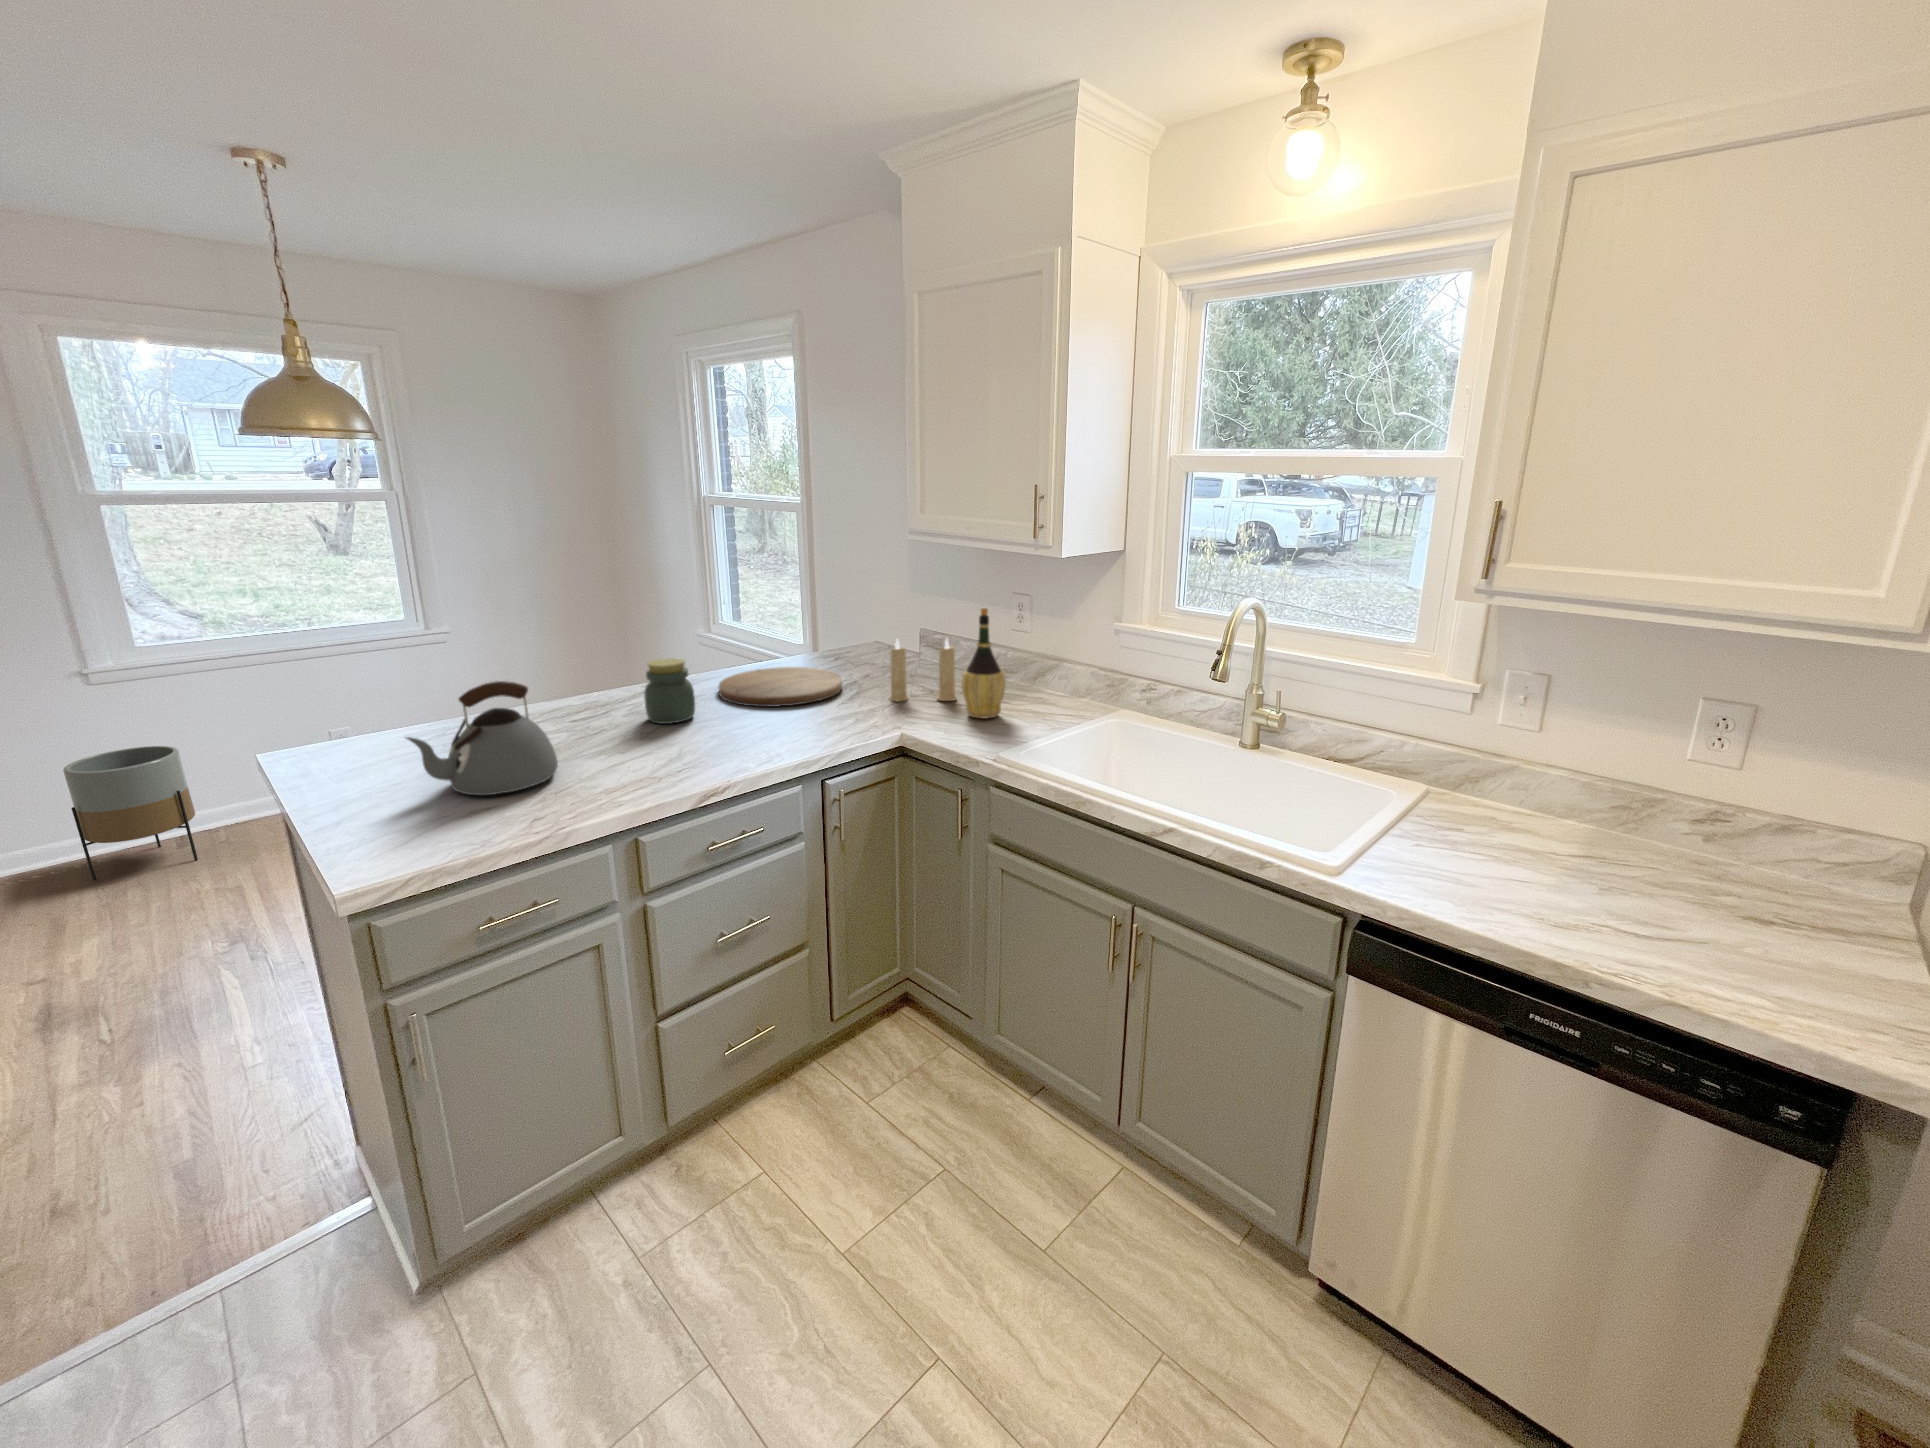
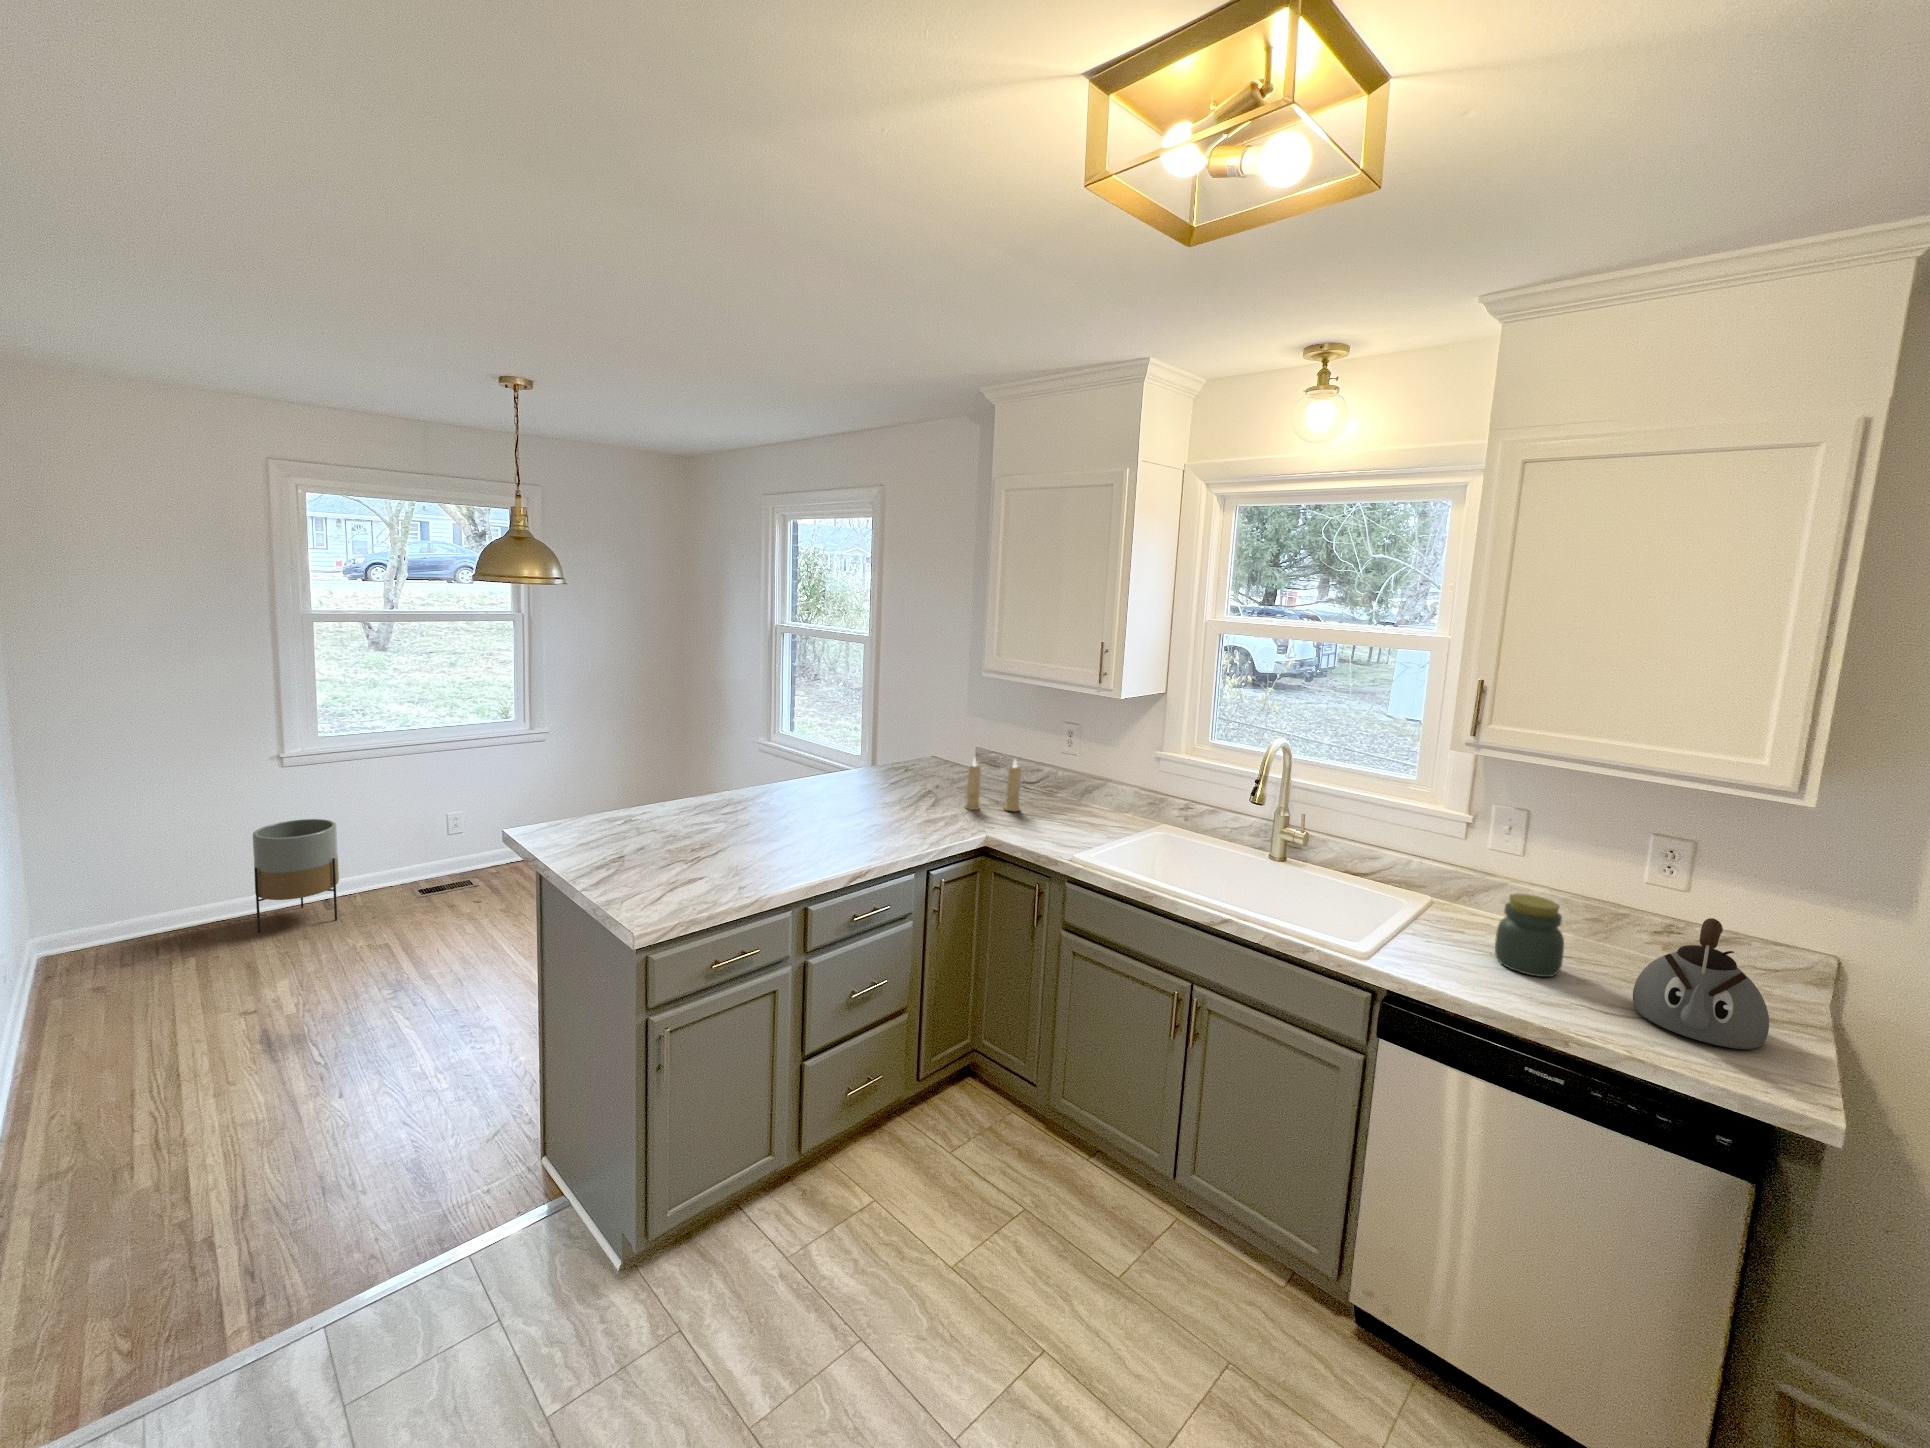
wine bottle: present [961,608,1006,719] -> none [1031,736,1068,827]
jar: present [644,658,695,724] -> present [1495,893,1564,977]
cutting board: present [718,667,842,707] -> none [825,776,923,809]
kettle: present [406,681,558,795] -> present [1633,918,1769,1049]

